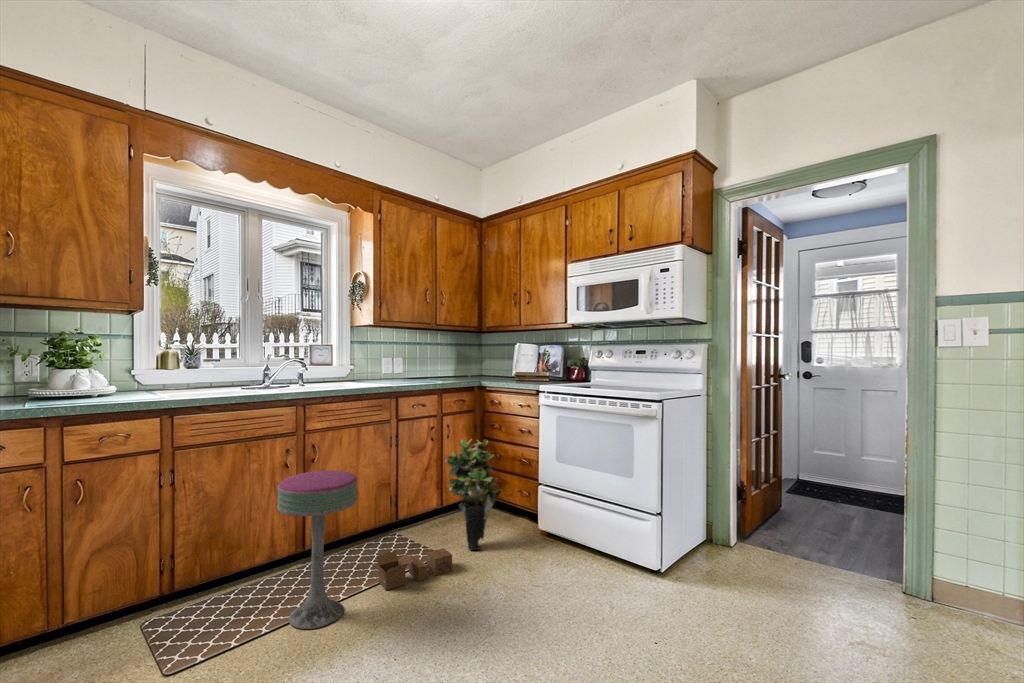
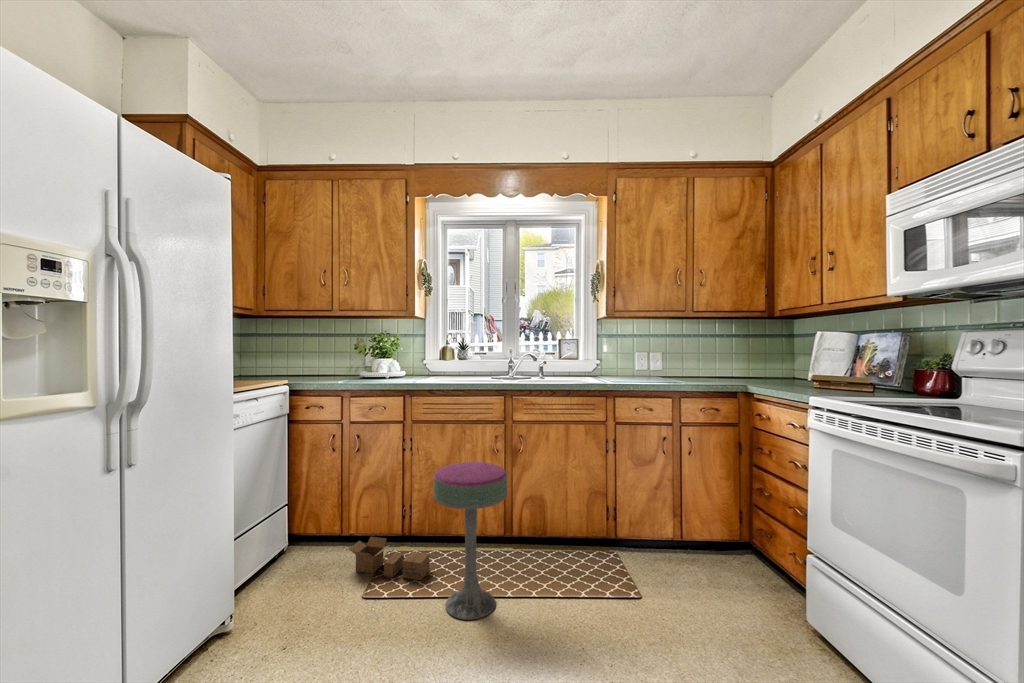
potted plant: present [445,440,502,550] -> none [652,459,733,614]
cardboard box: present [371,548,452,590] -> present [349,537,430,580]

